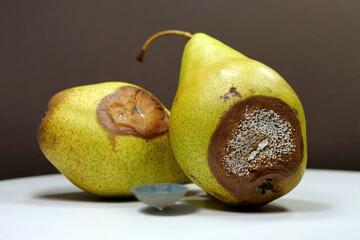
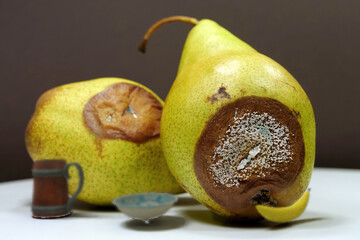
mug: none [49,153,100,208] -> present [31,159,84,218]
banana: none [263,178,304,208] -> present [256,188,310,222]

